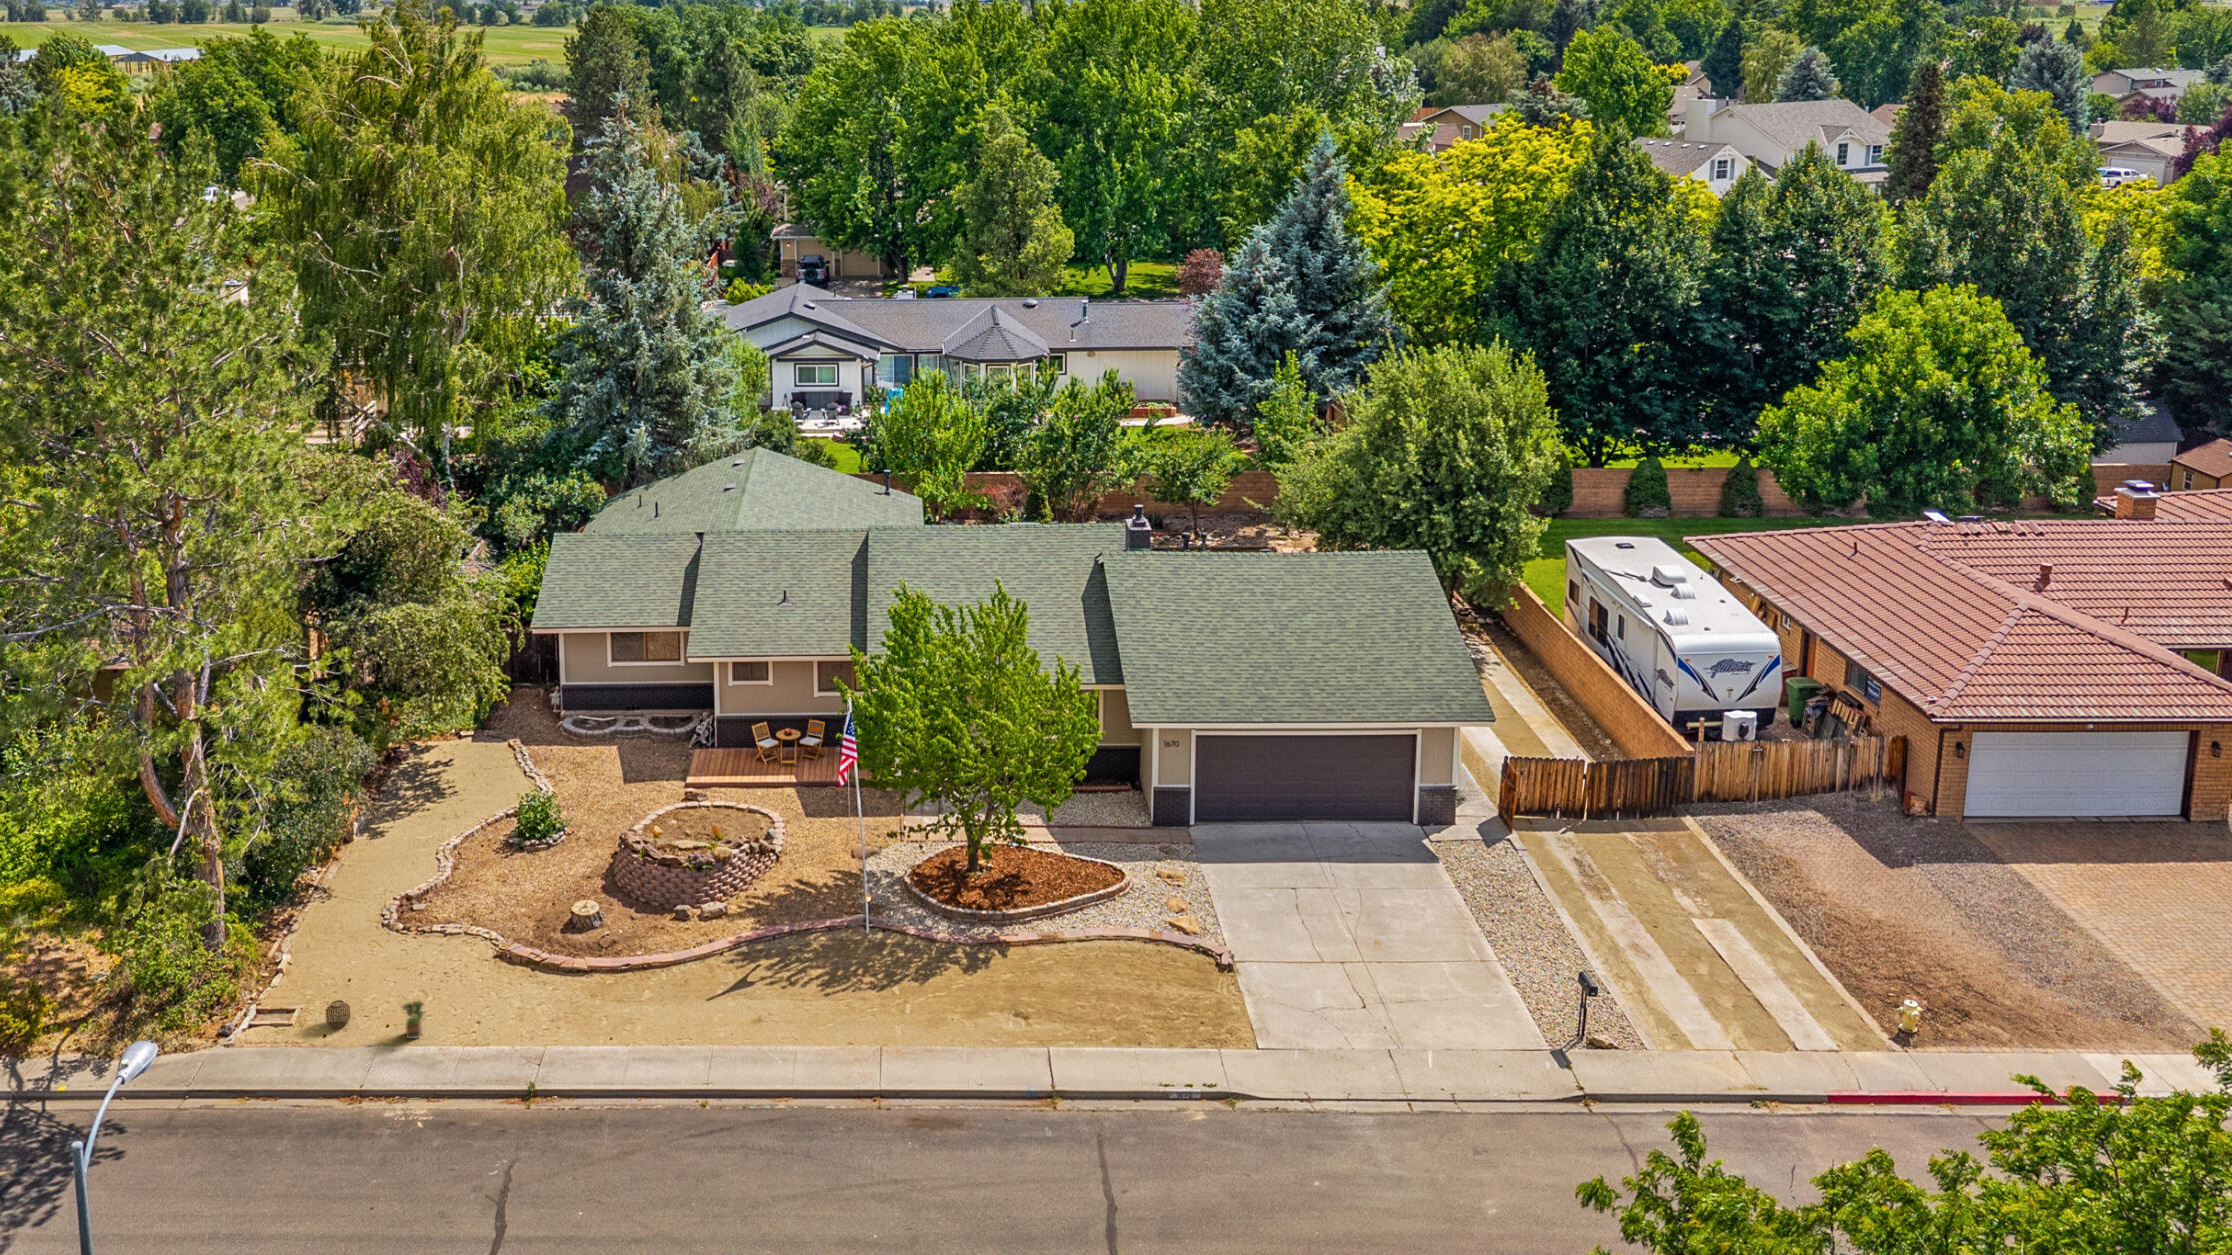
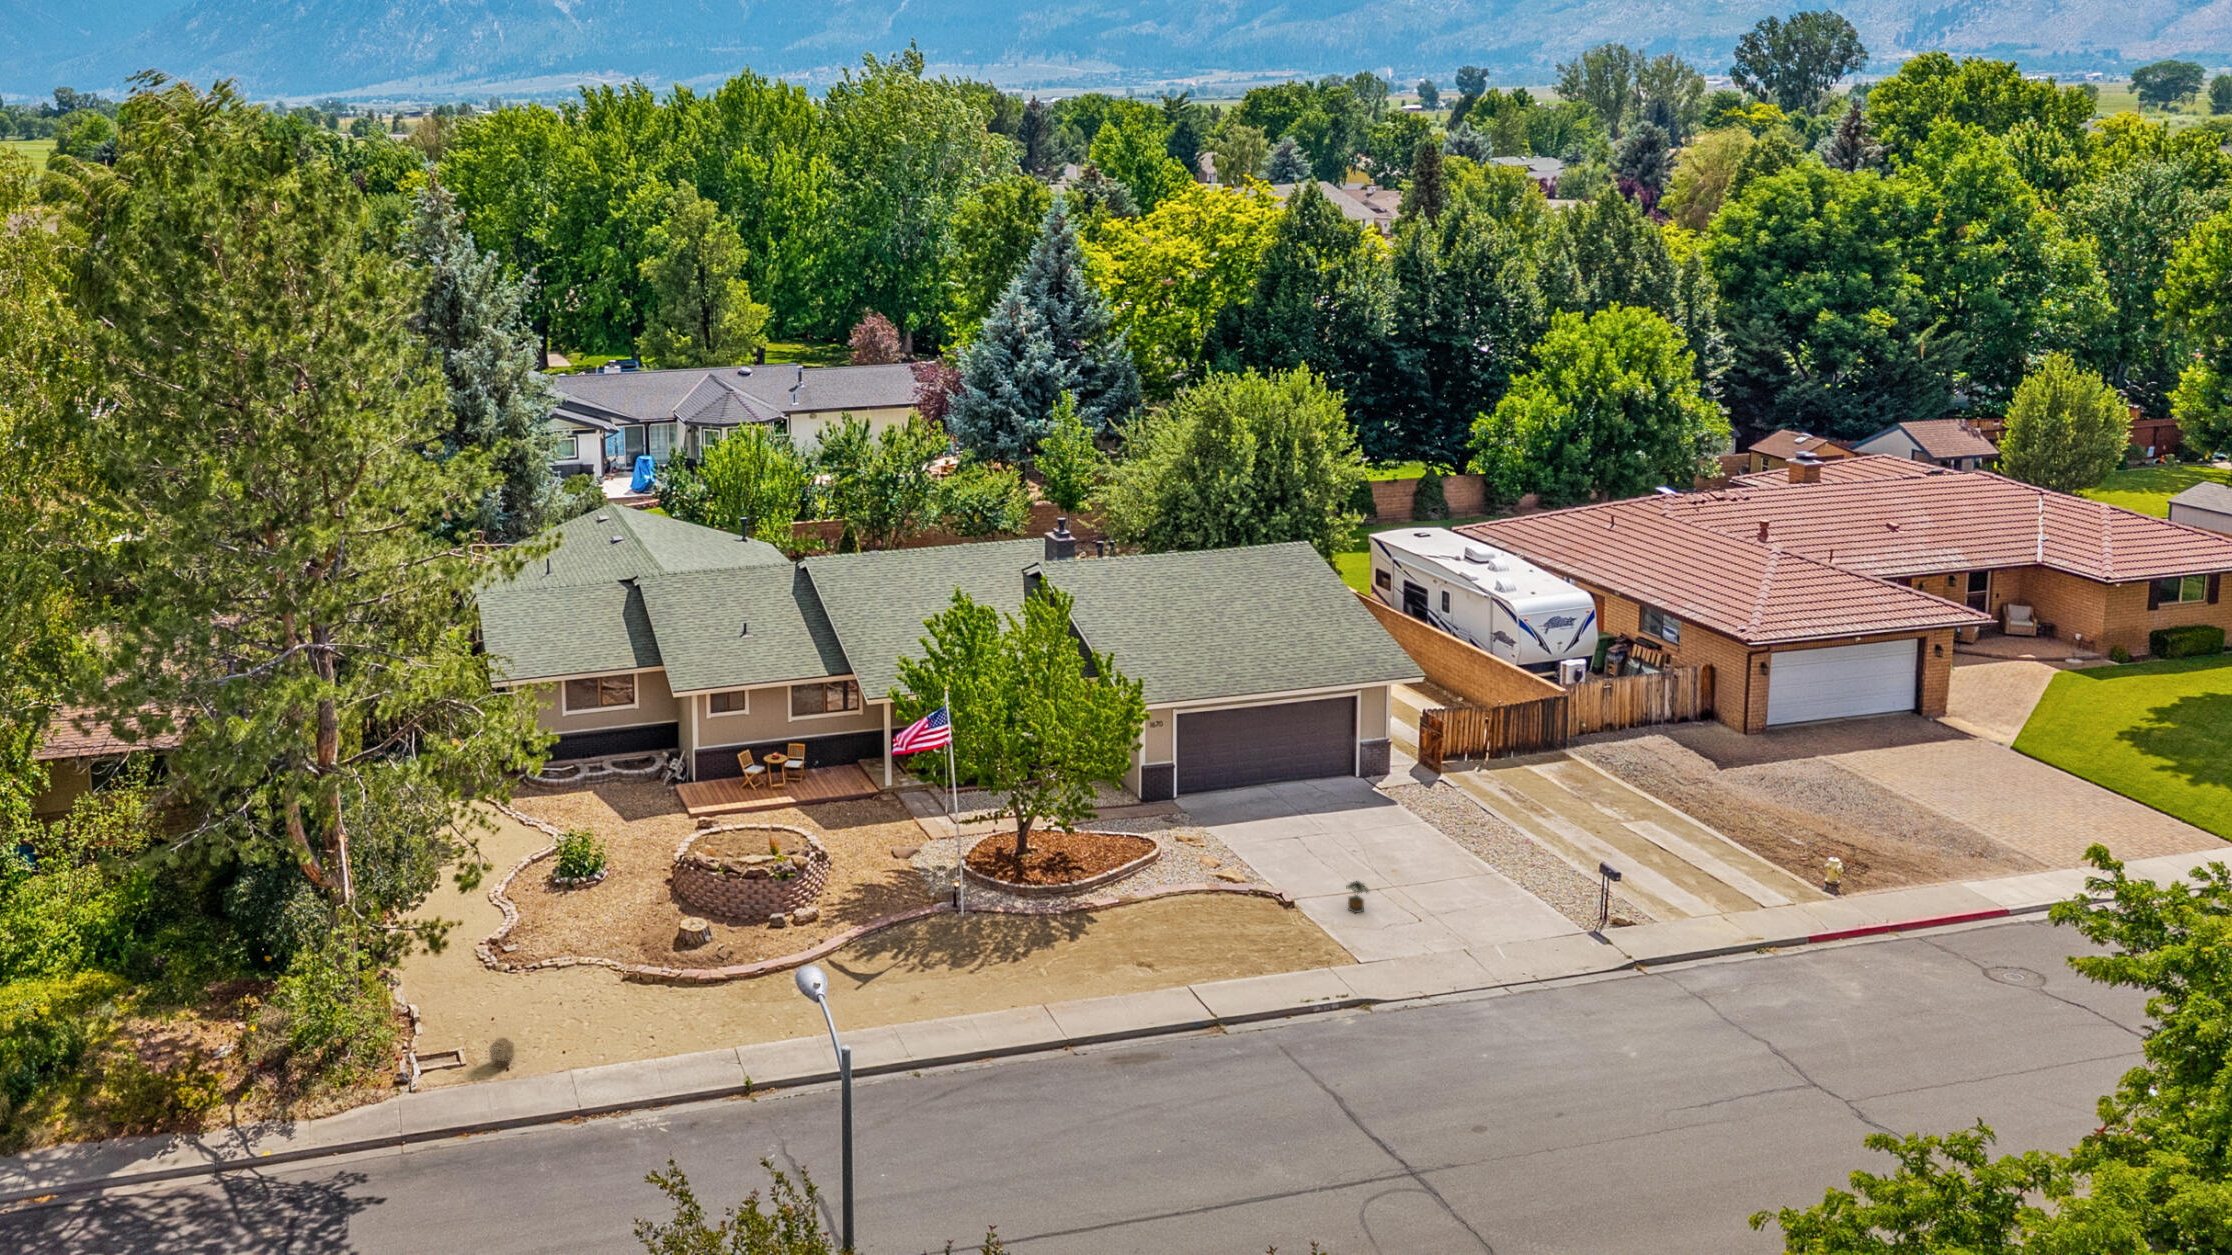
potted tree: present [403,1001,425,1039] -> present [1346,881,1368,913]

